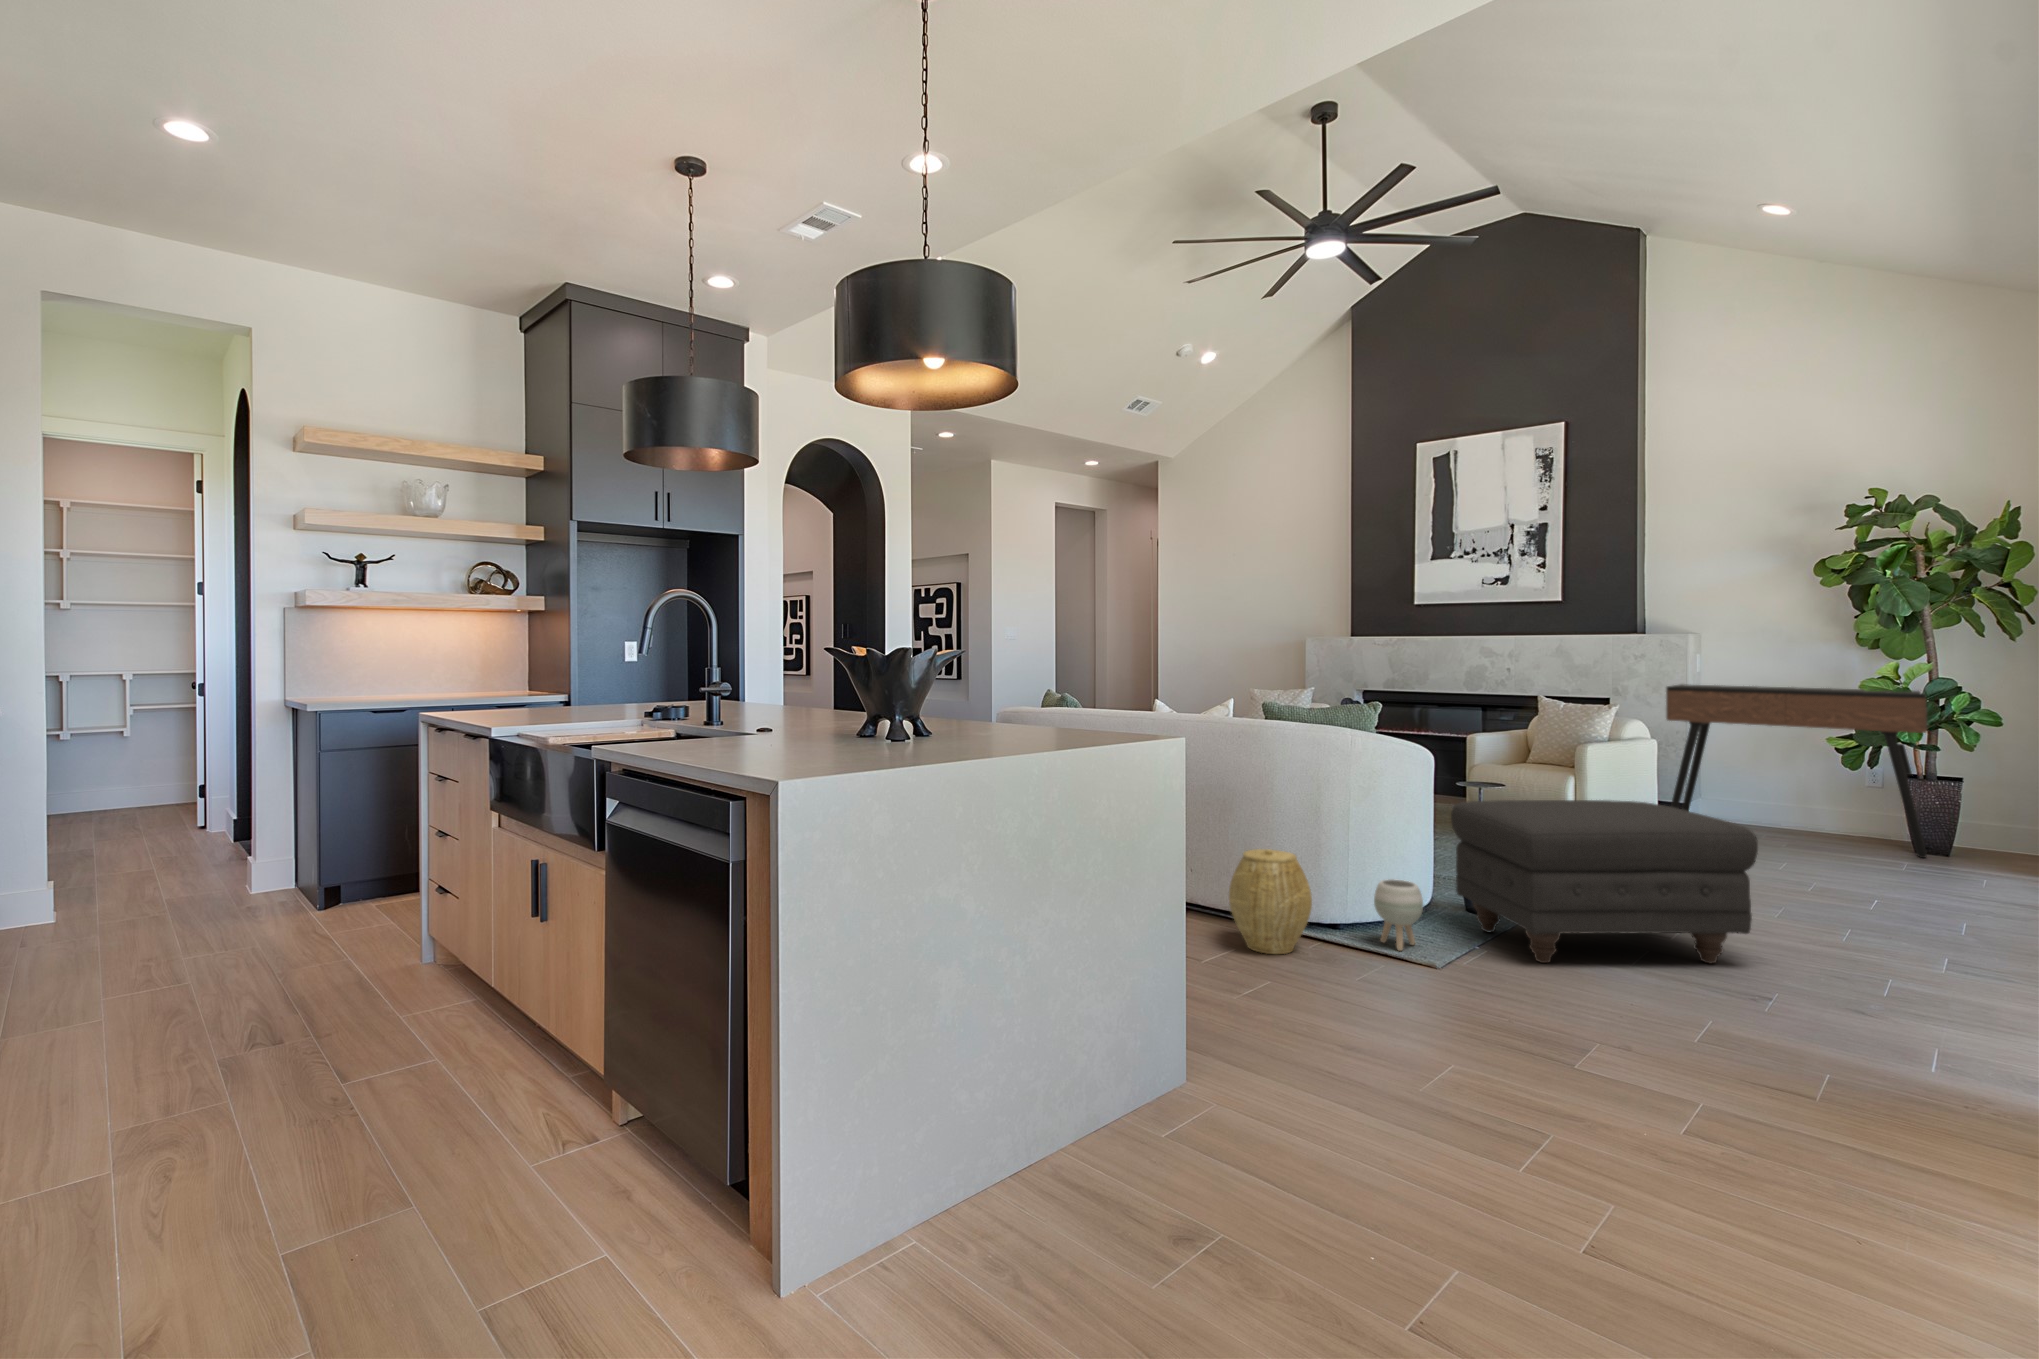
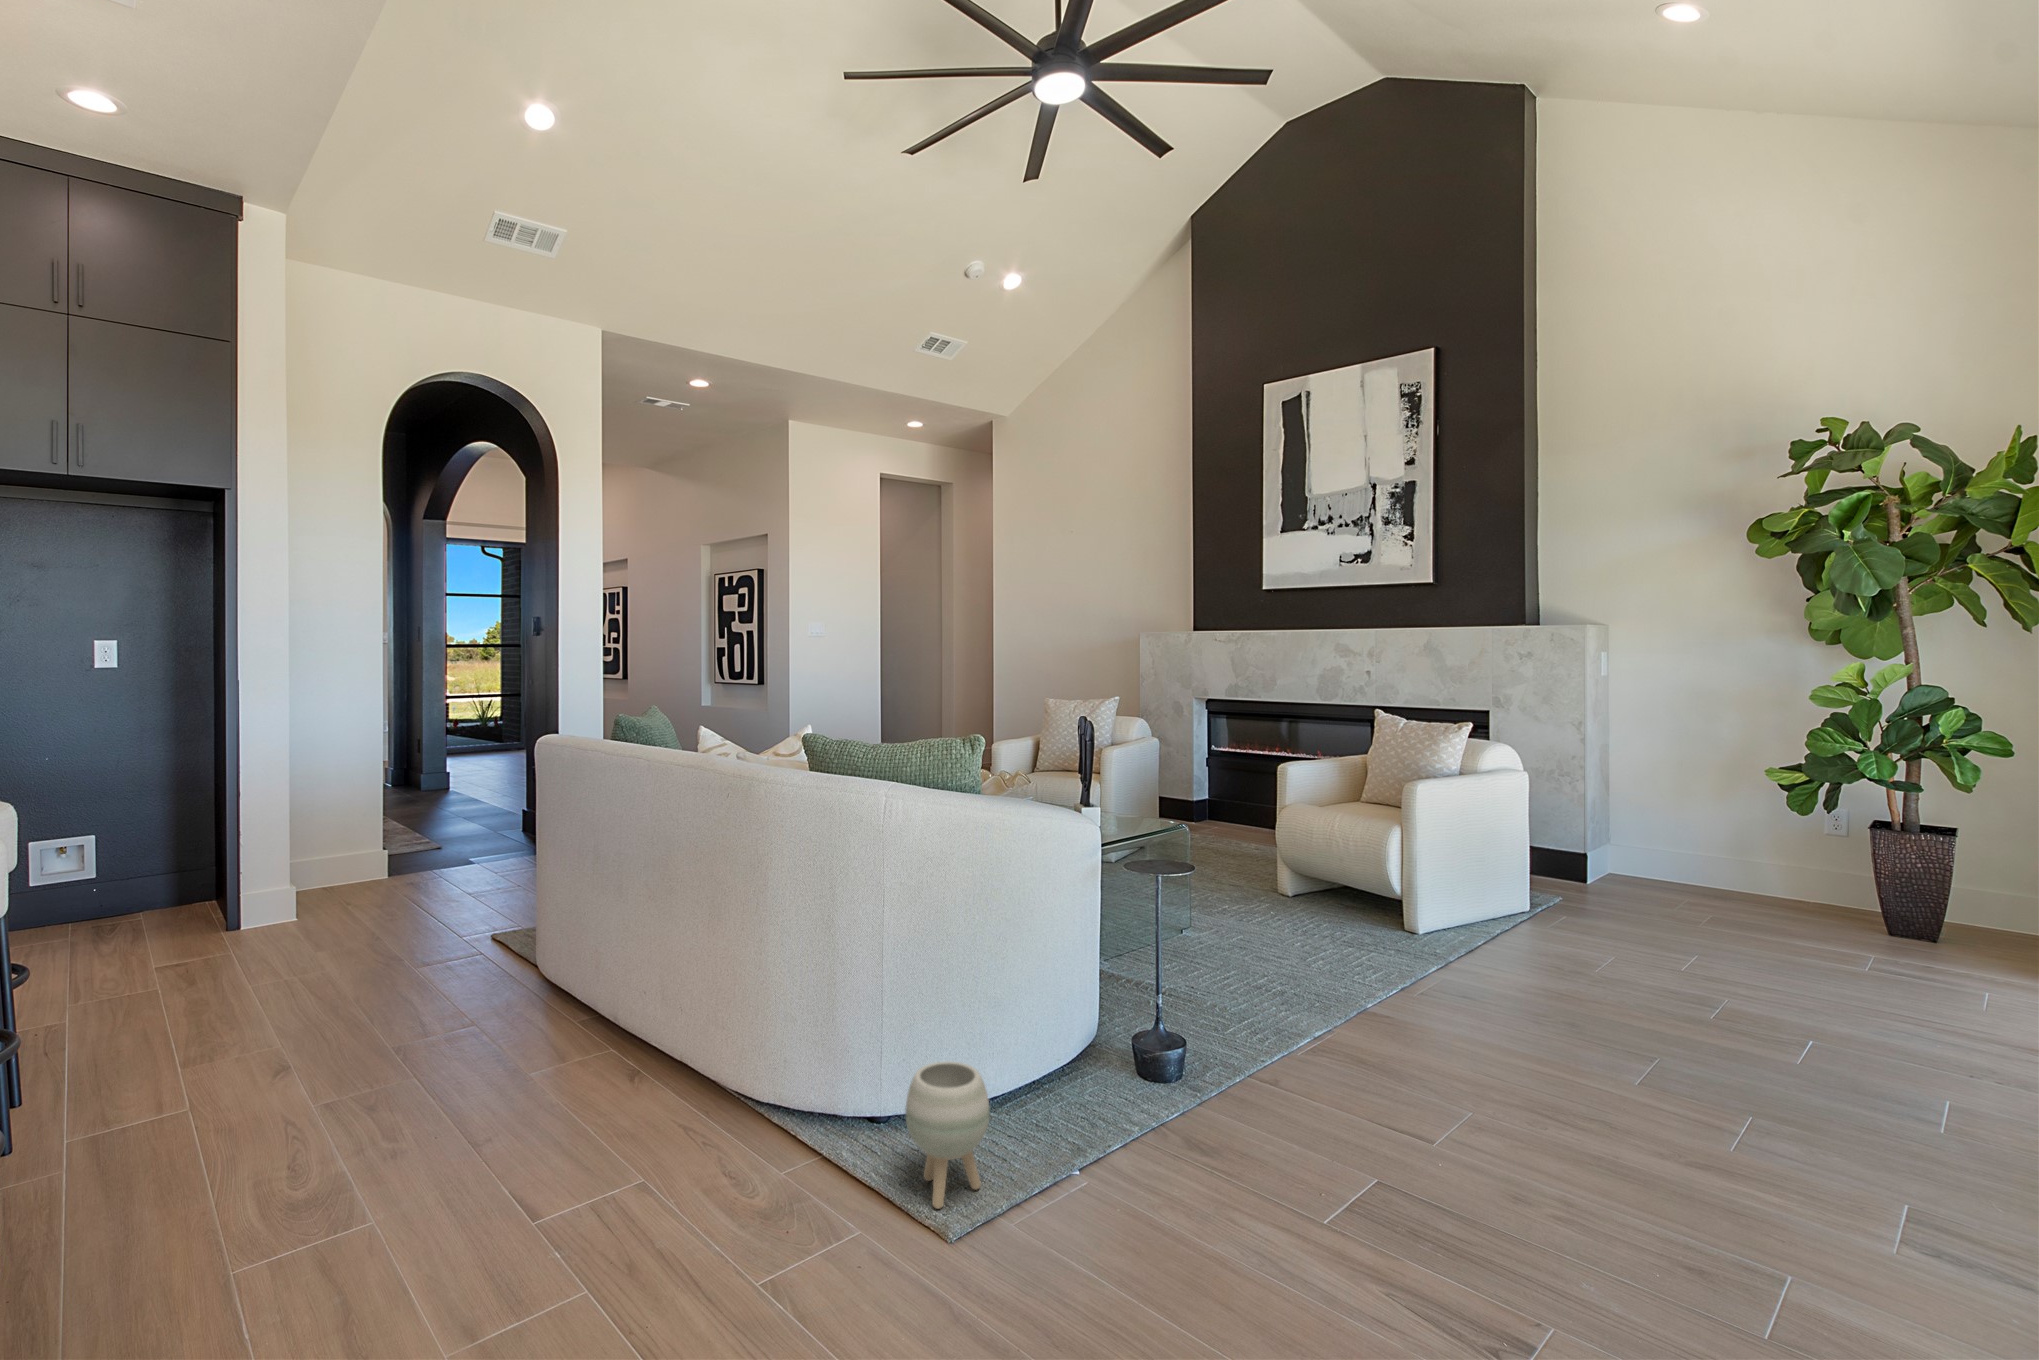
console table: present [1666,684,1928,858] -> none [1548,693,1909,948]
ottoman: present [1451,800,1758,964] -> none [1093,906,1594,1251]
woven basket: present [1229,849,1312,954] -> none [623,1006,777,1223]

